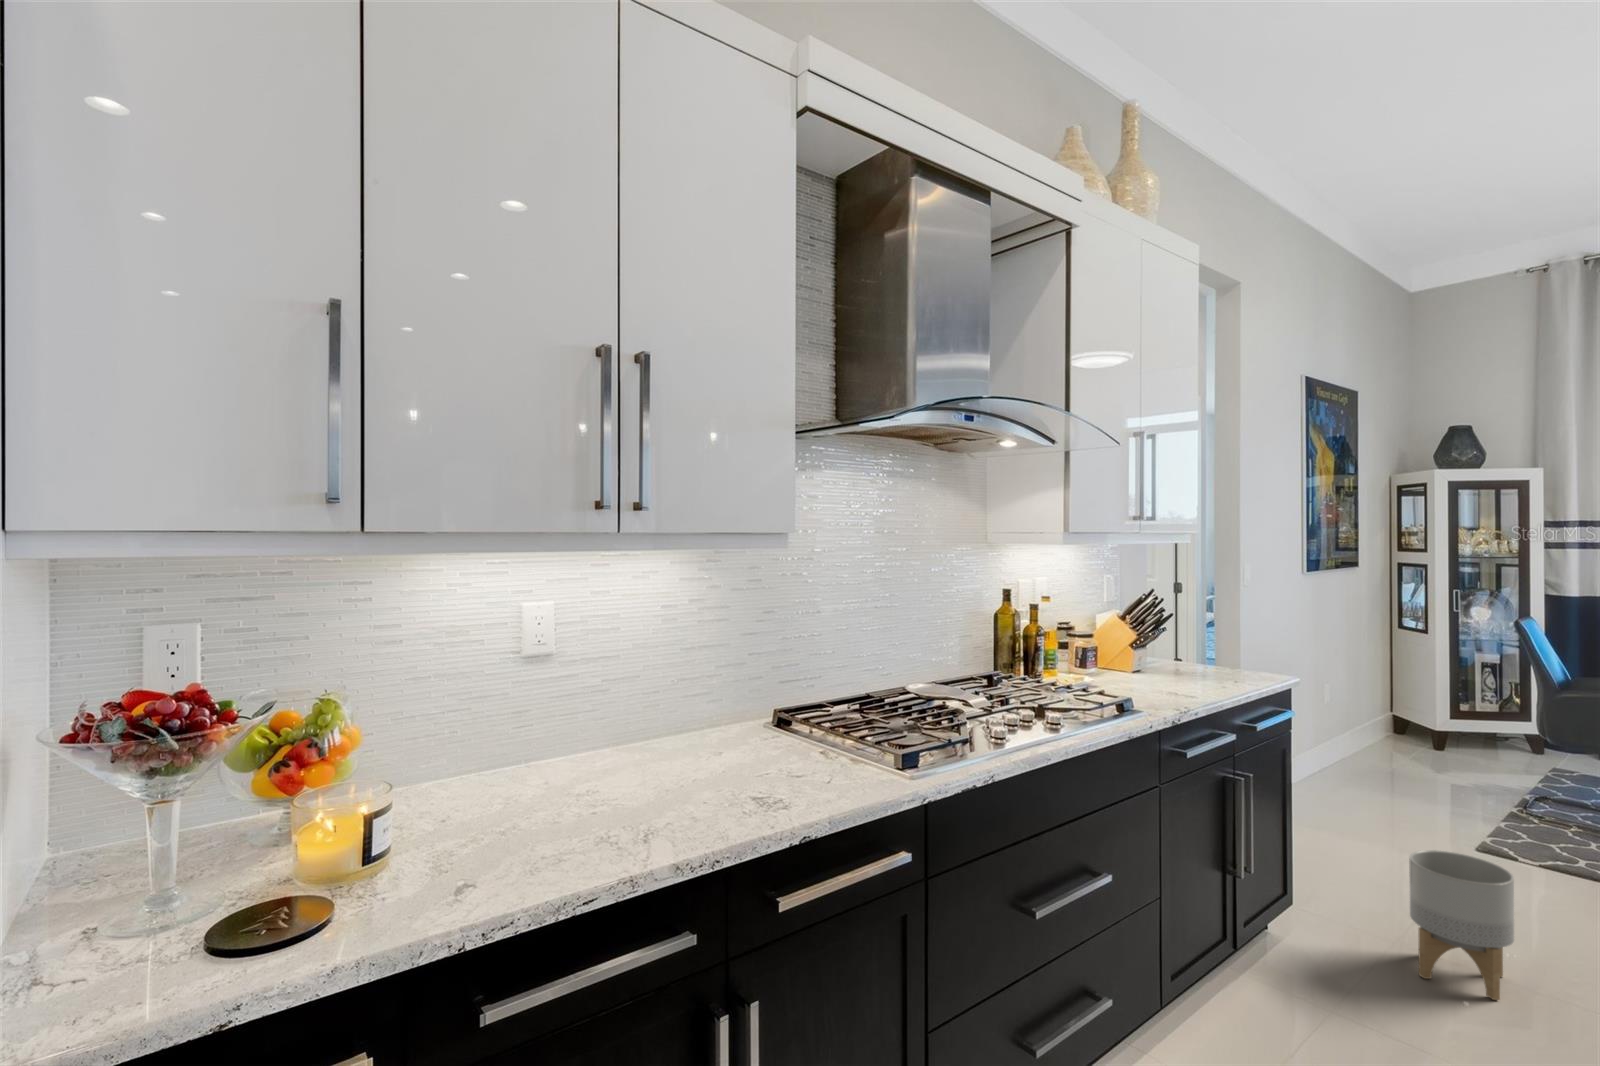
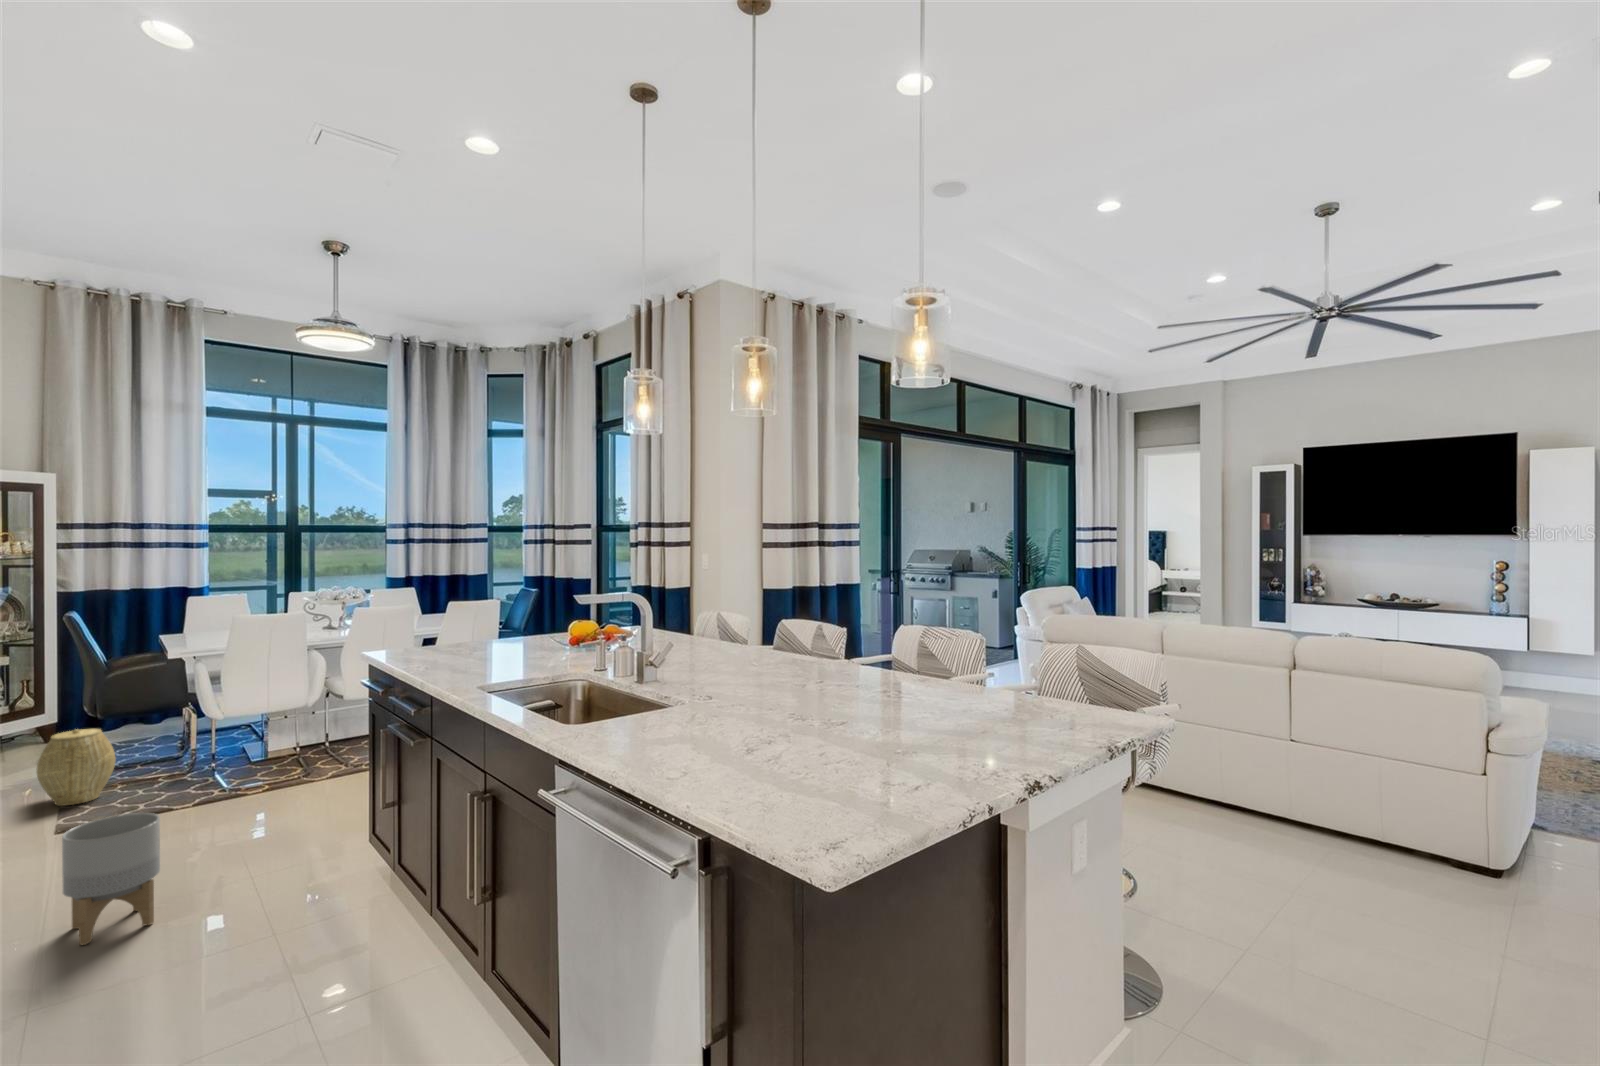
woven basket: none [1480,747,1564,831] -> present [37,729,116,806]

